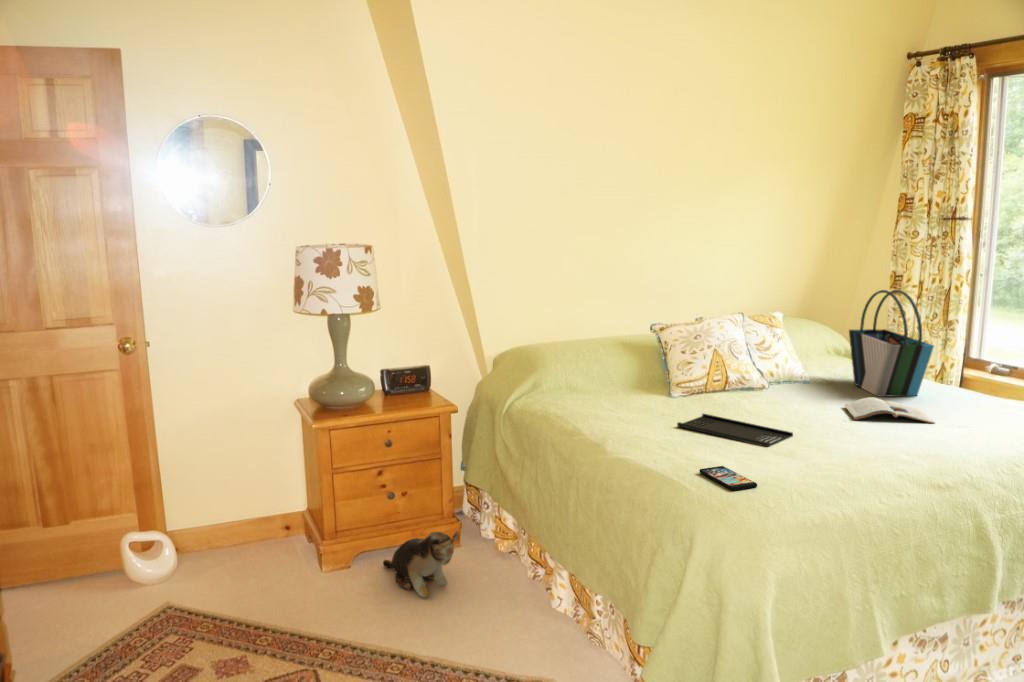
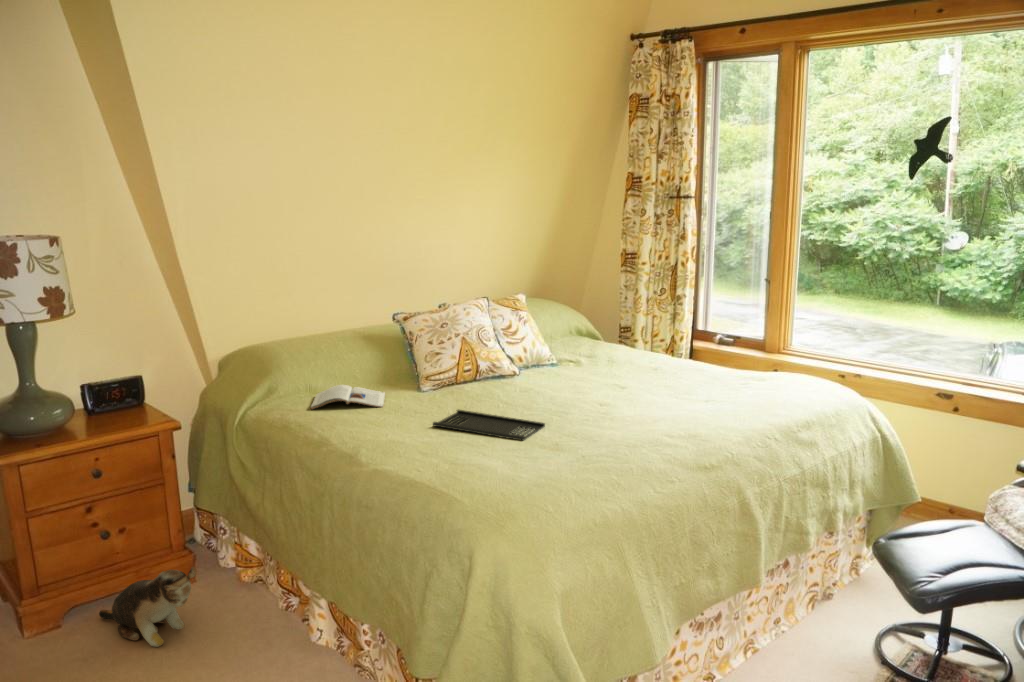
tote bag: present [849,290,934,396] -> none [590,272,665,376]
magazine: present [845,397,935,424] -> present [311,385,385,409]
smartphone: present [700,466,757,491] -> none [460,466,516,492]

